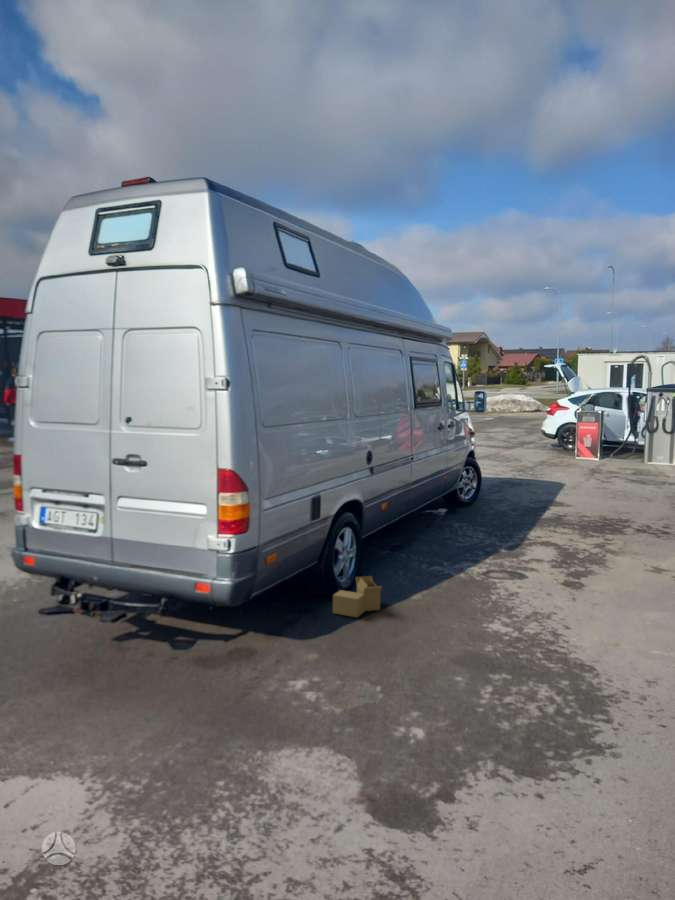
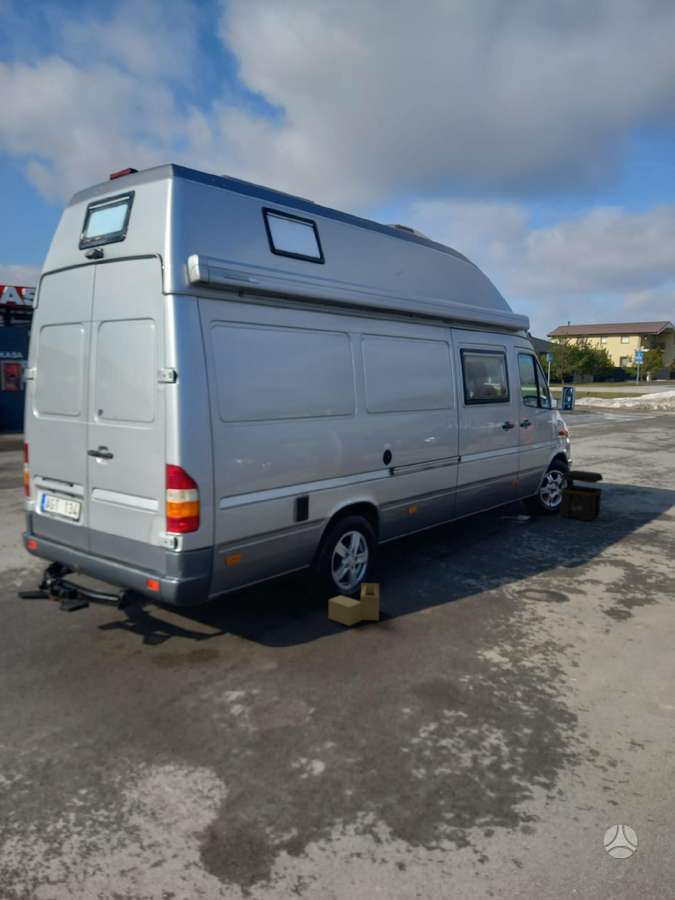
toolbox: none [474,466,509,511] -> present [560,470,603,521]

